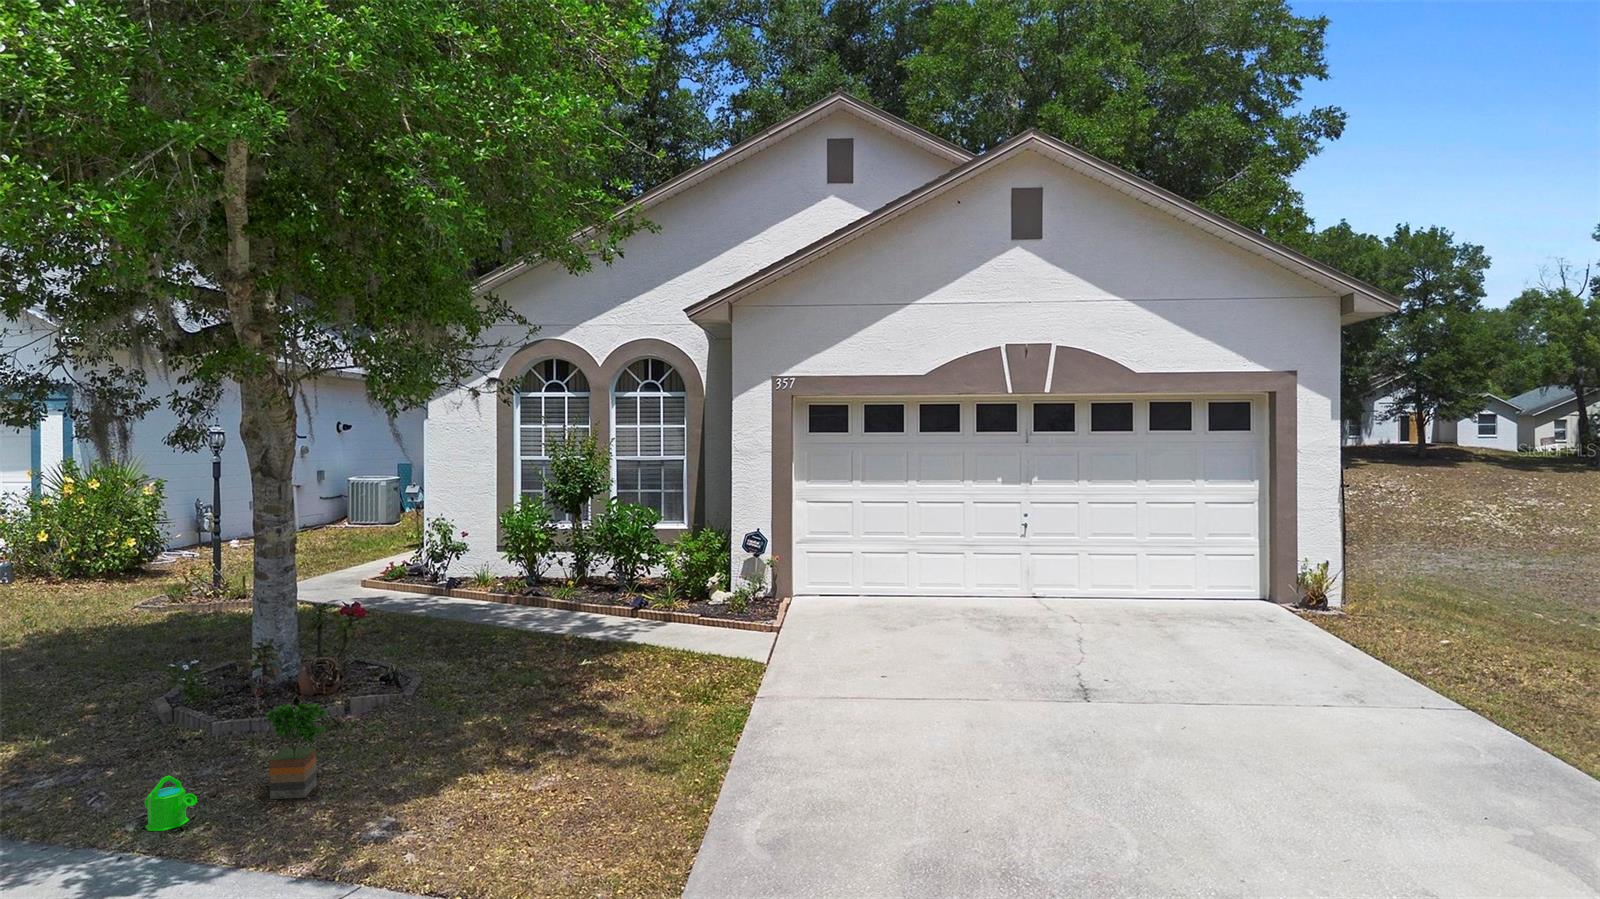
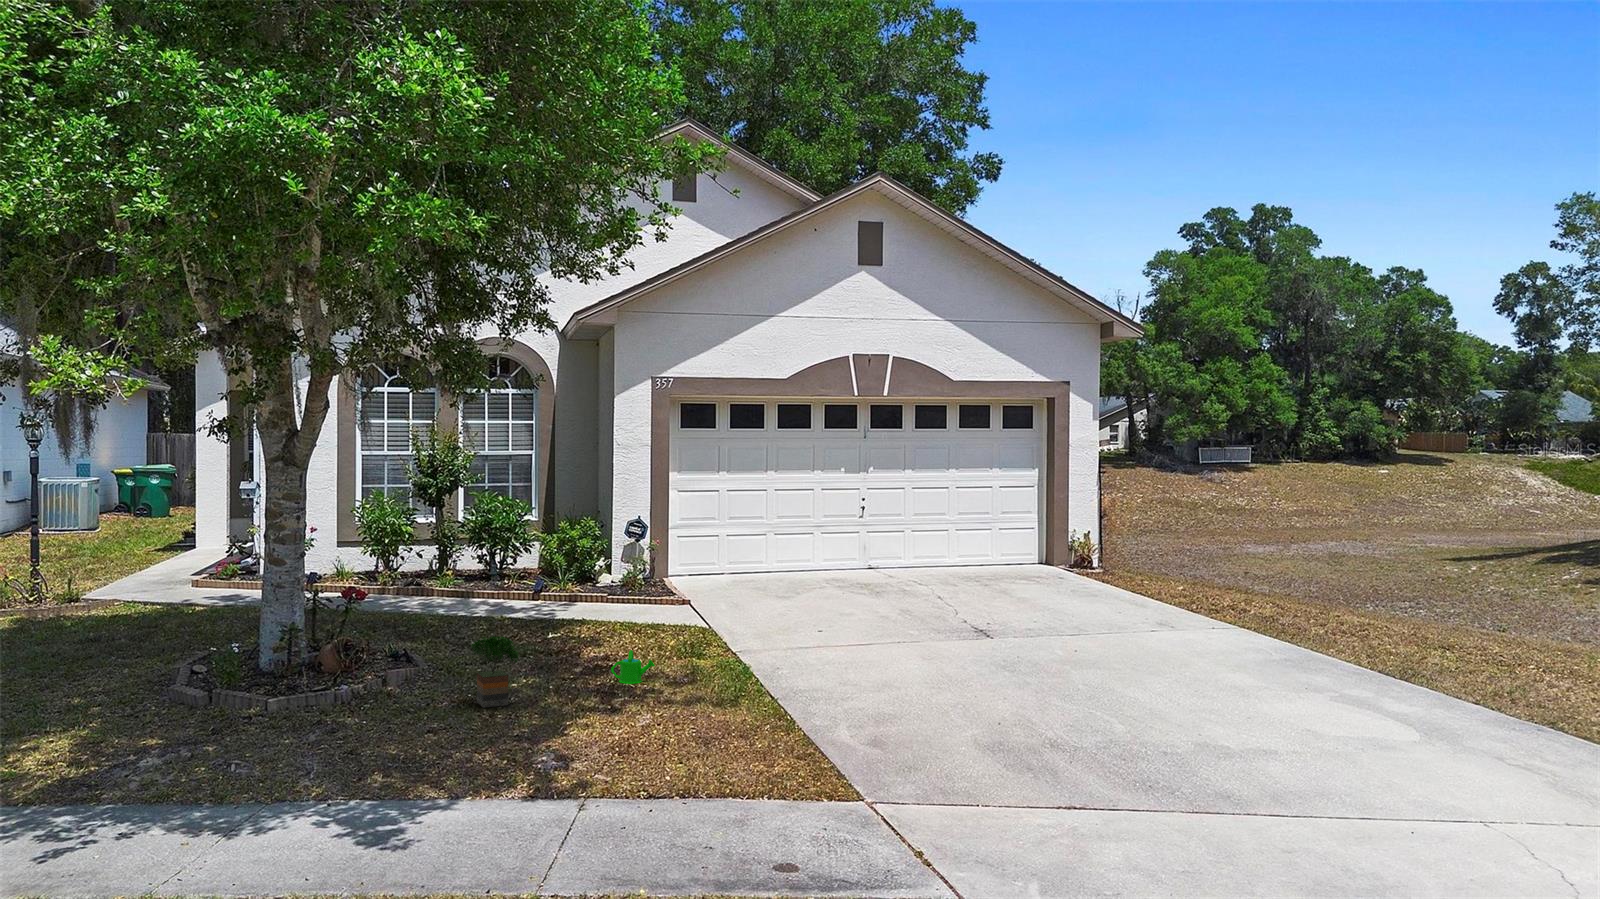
watering can: present [145,775,197,831] -> present [611,650,655,684]

